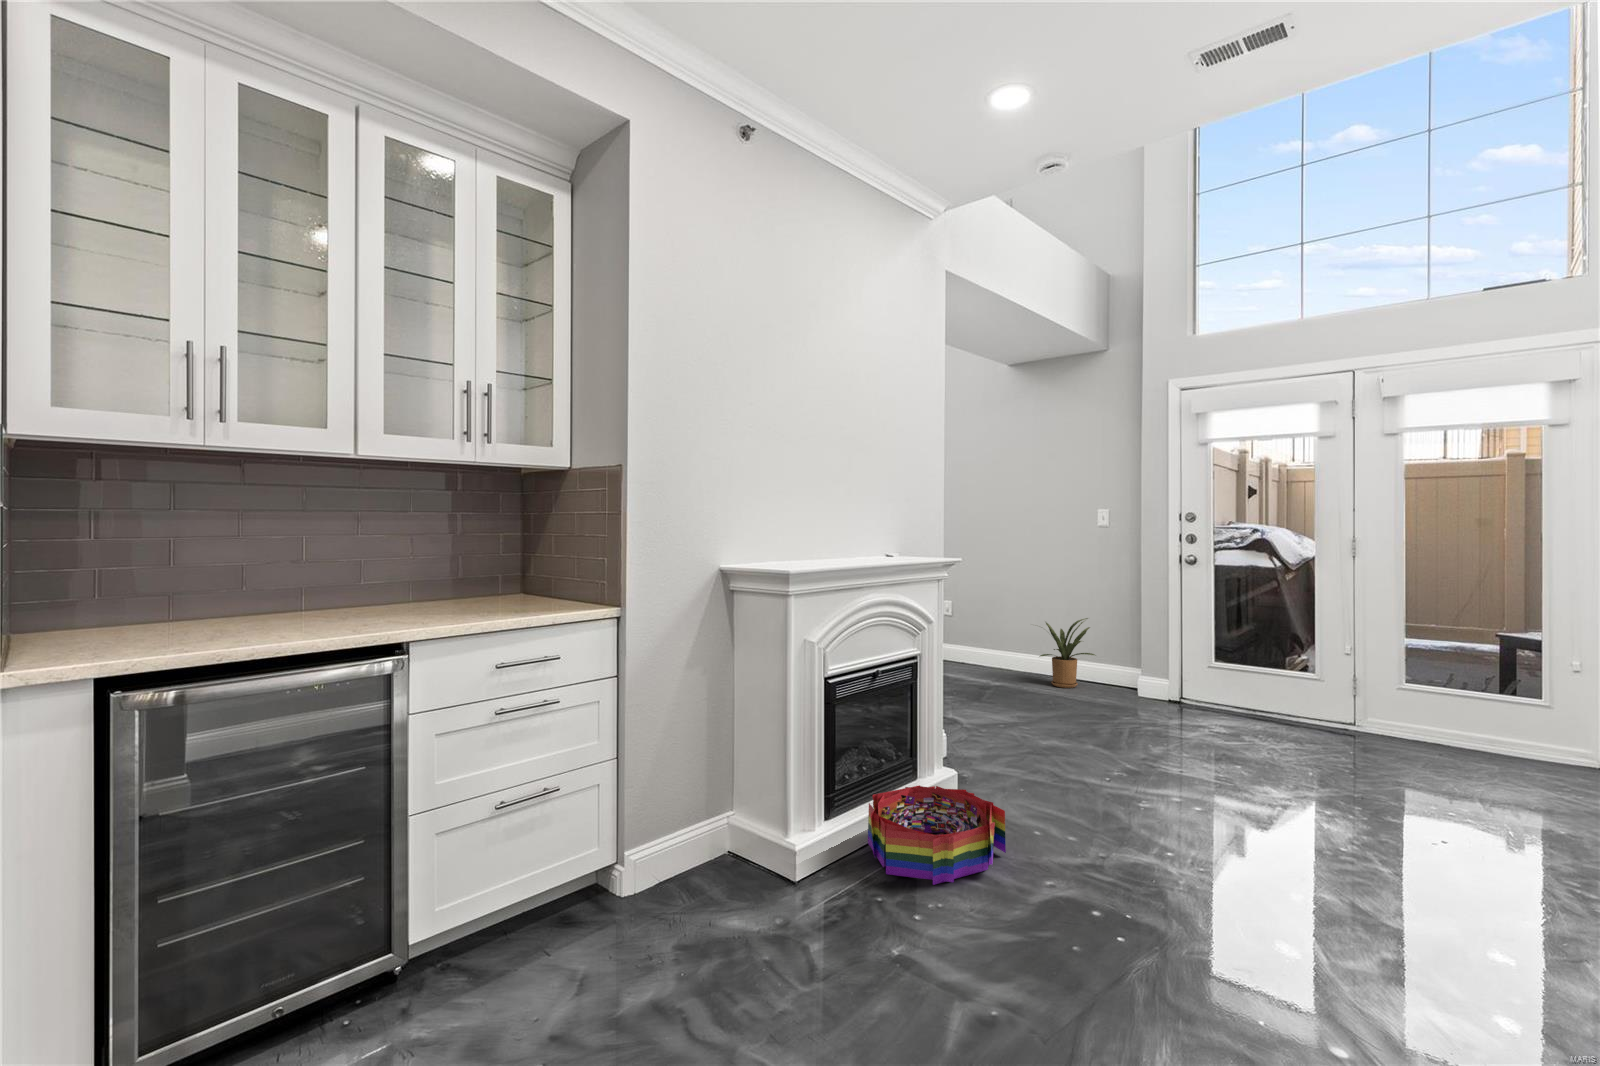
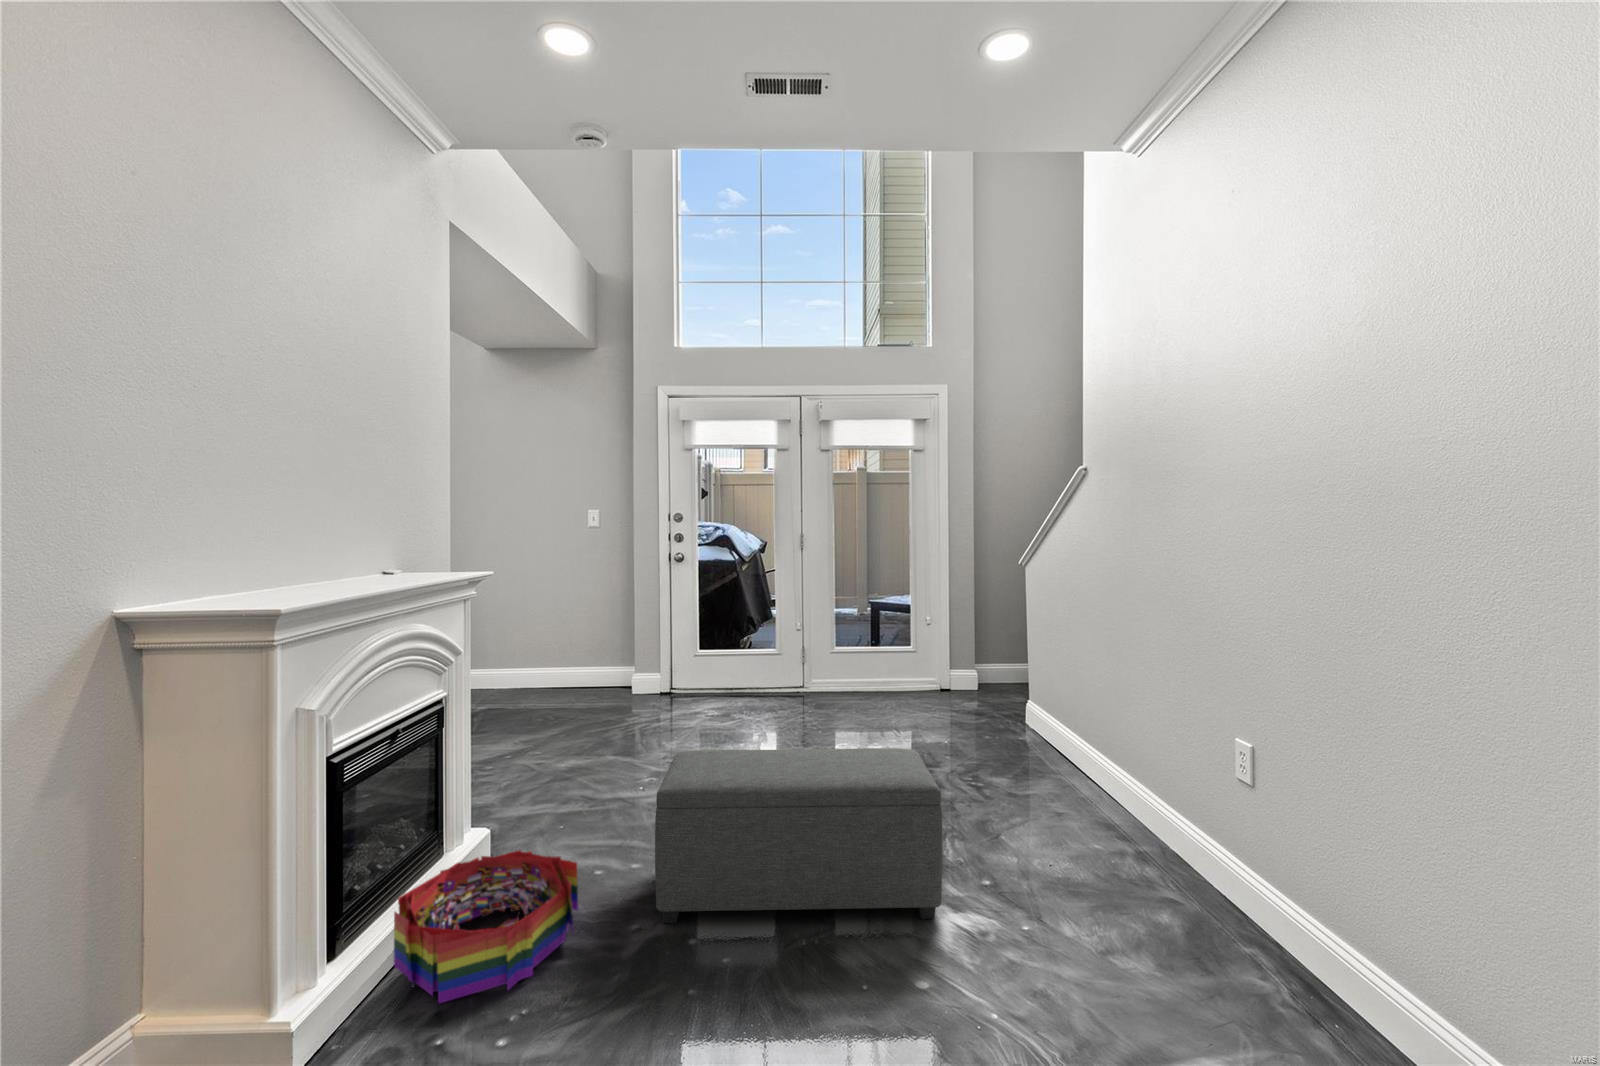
house plant: present [1040,618,1095,688] -> none [519,619,592,695]
ottoman: none [1068,740,1425,997] -> present [655,748,943,923]

